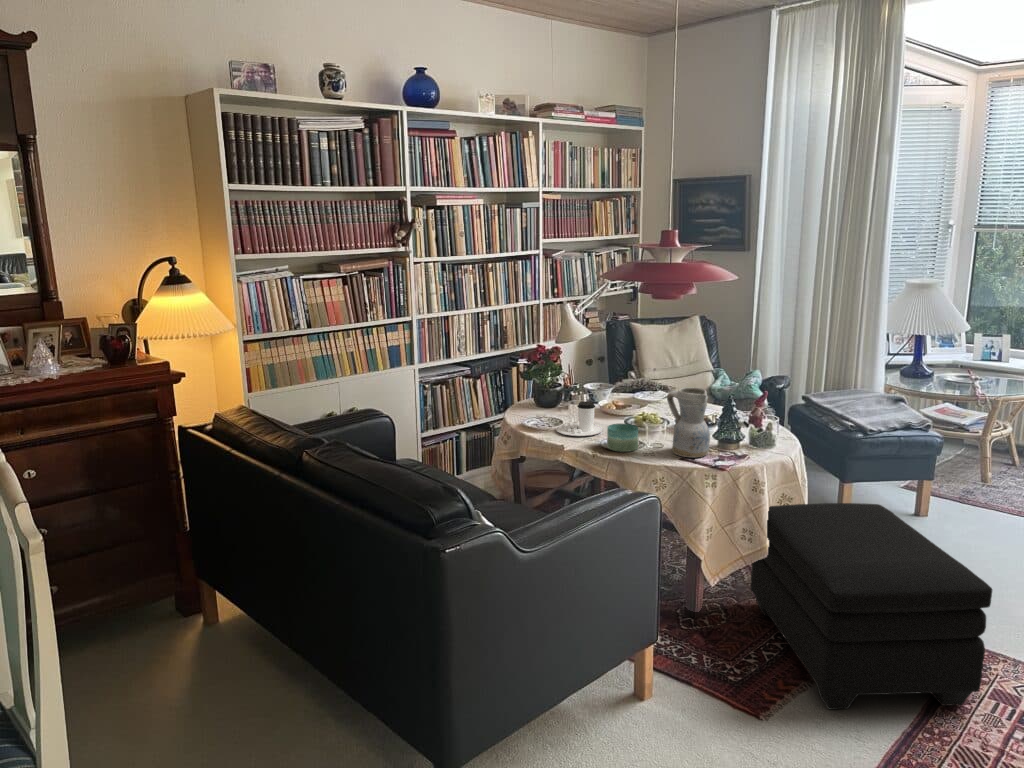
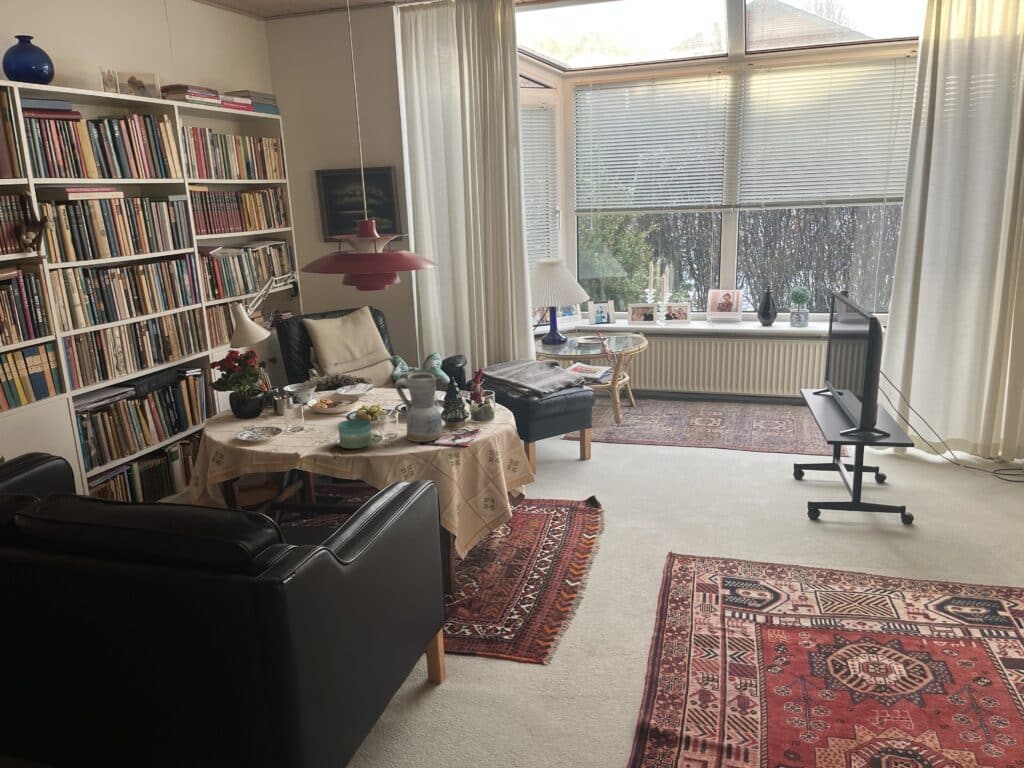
coffee cup: present [556,402,603,436] -> none [274,403,326,442]
ottoman: present [750,503,992,709] -> none [487,454,696,639]

